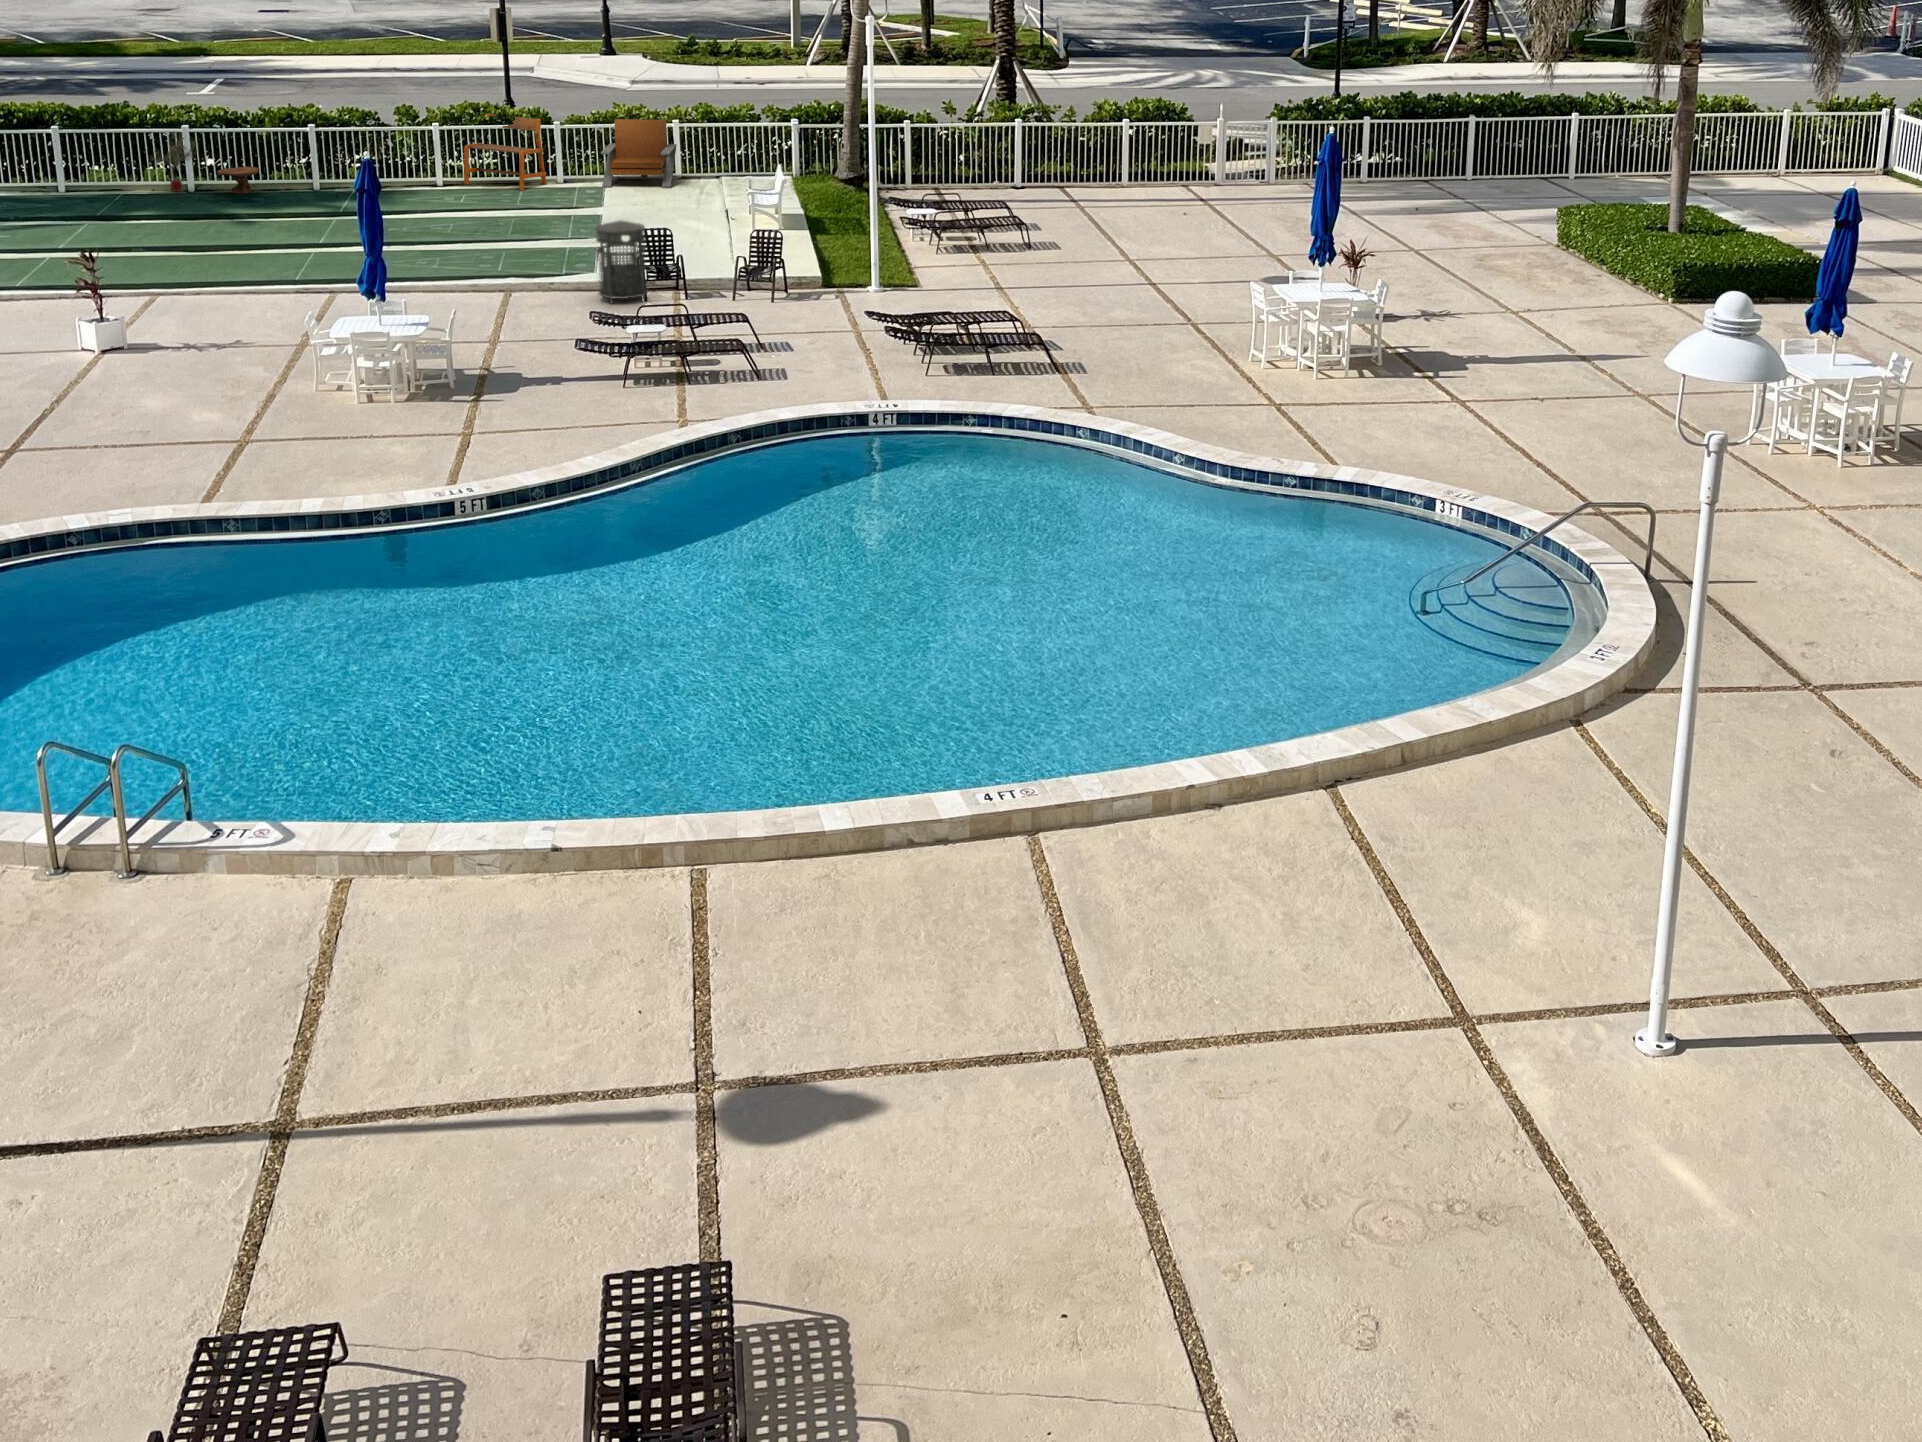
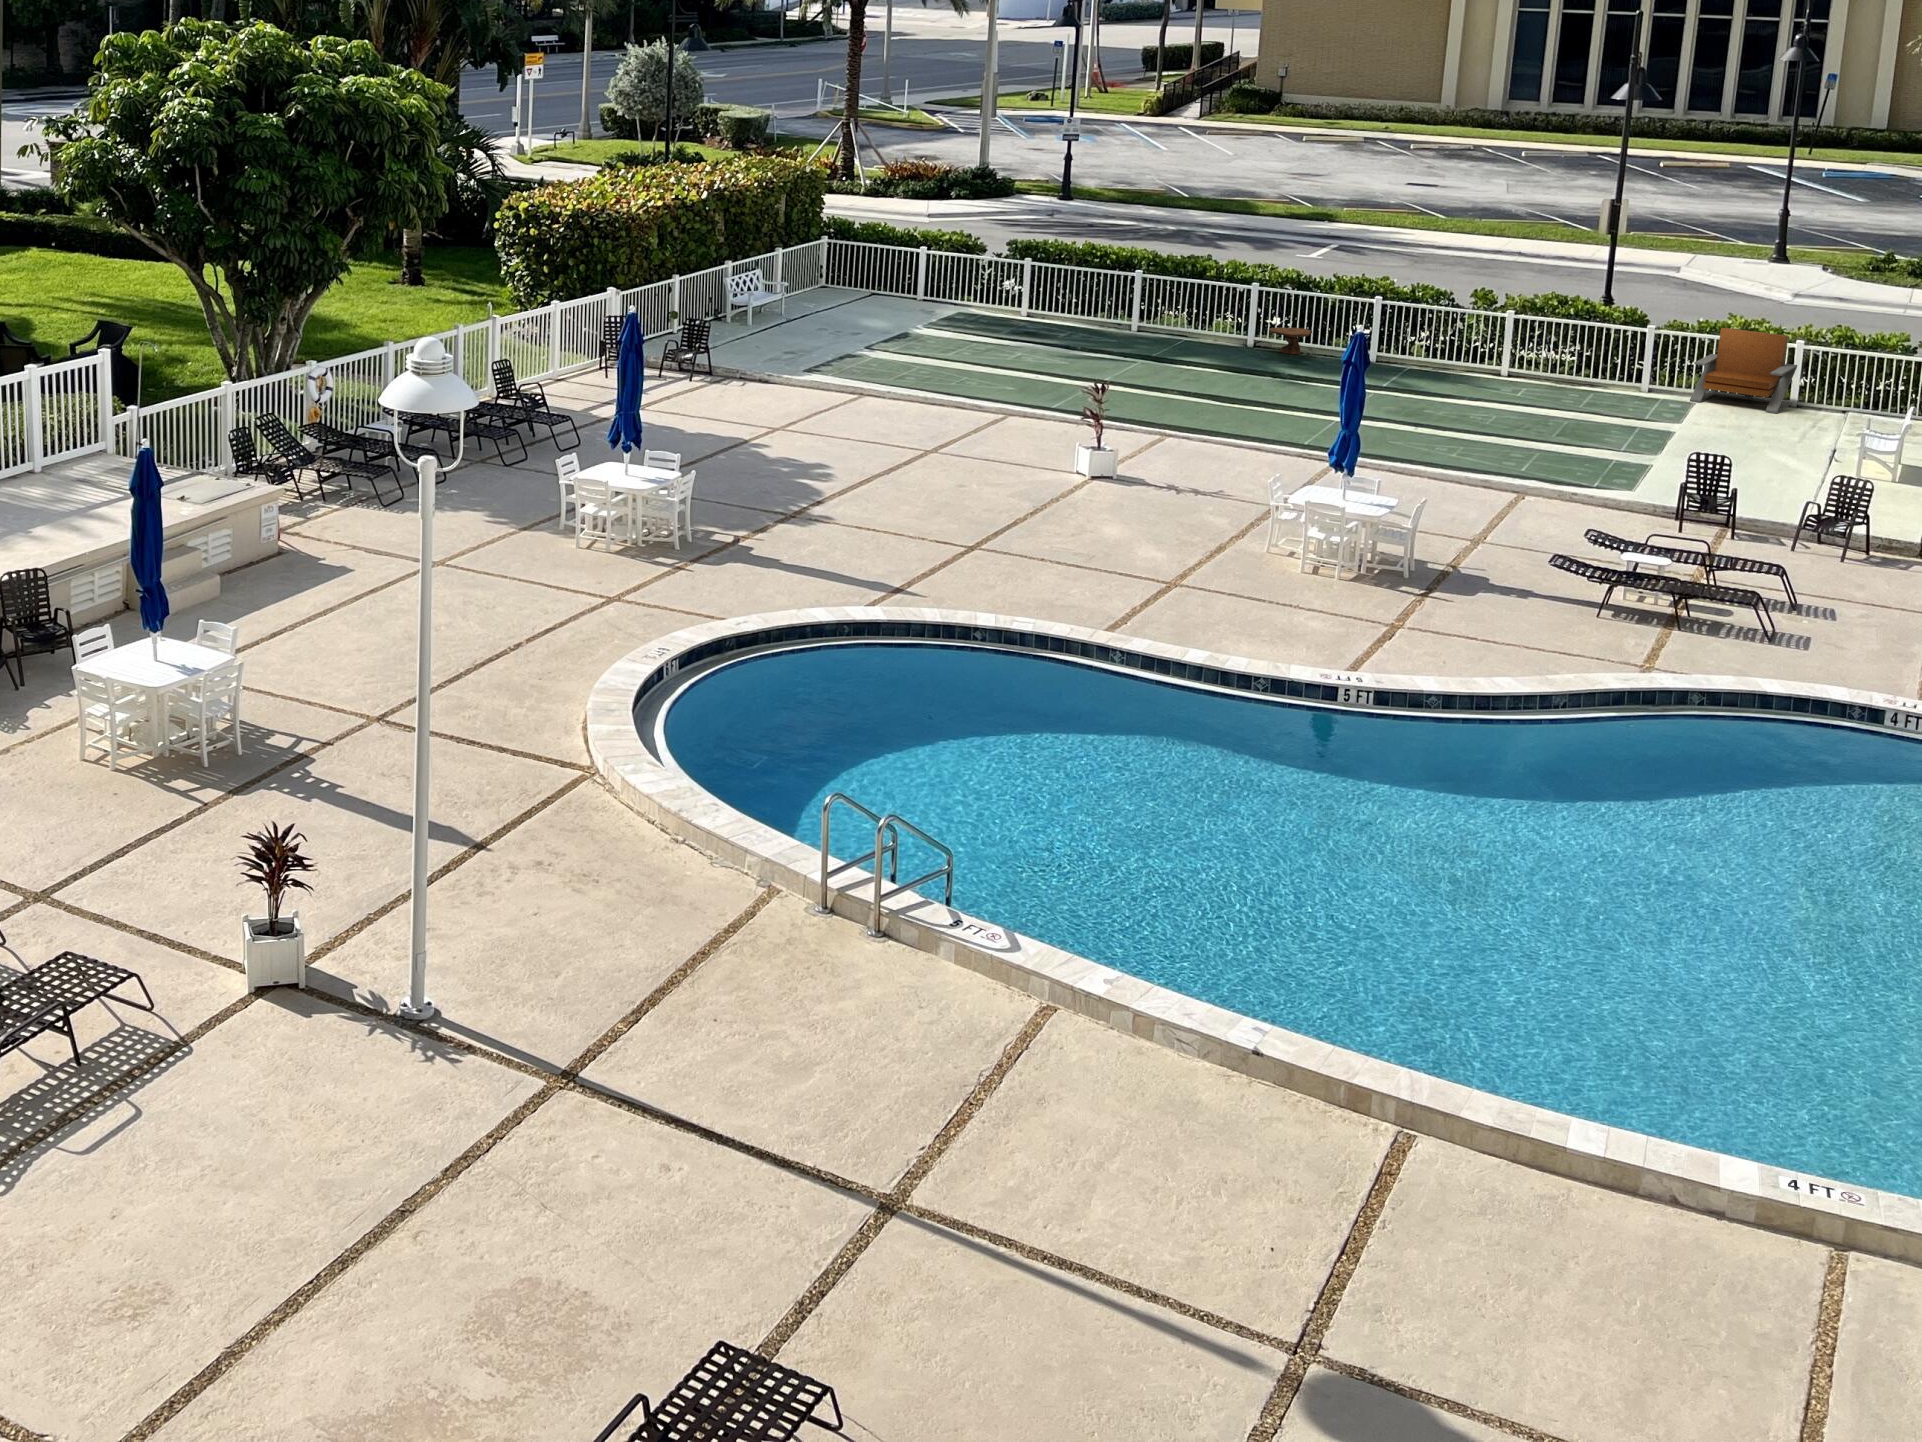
bench: present [464,113,546,191] -> none [1528,304,1629,392]
potted tree: present [150,136,195,192] -> none [1210,287,1256,344]
trash can: present [596,220,648,303] -> none [1620,437,1691,532]

